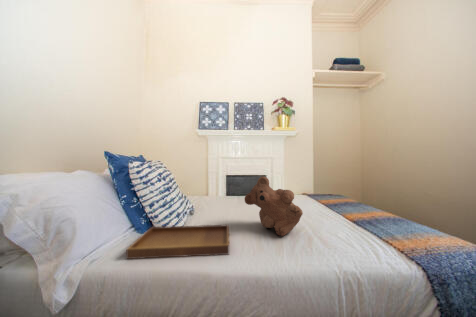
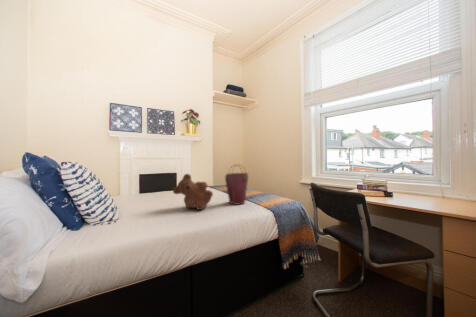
handbag: none [326,164,376,239] -> present [225,173,248,205]
tray: present [126,211,229,259] -> none [84,201,171,242]

